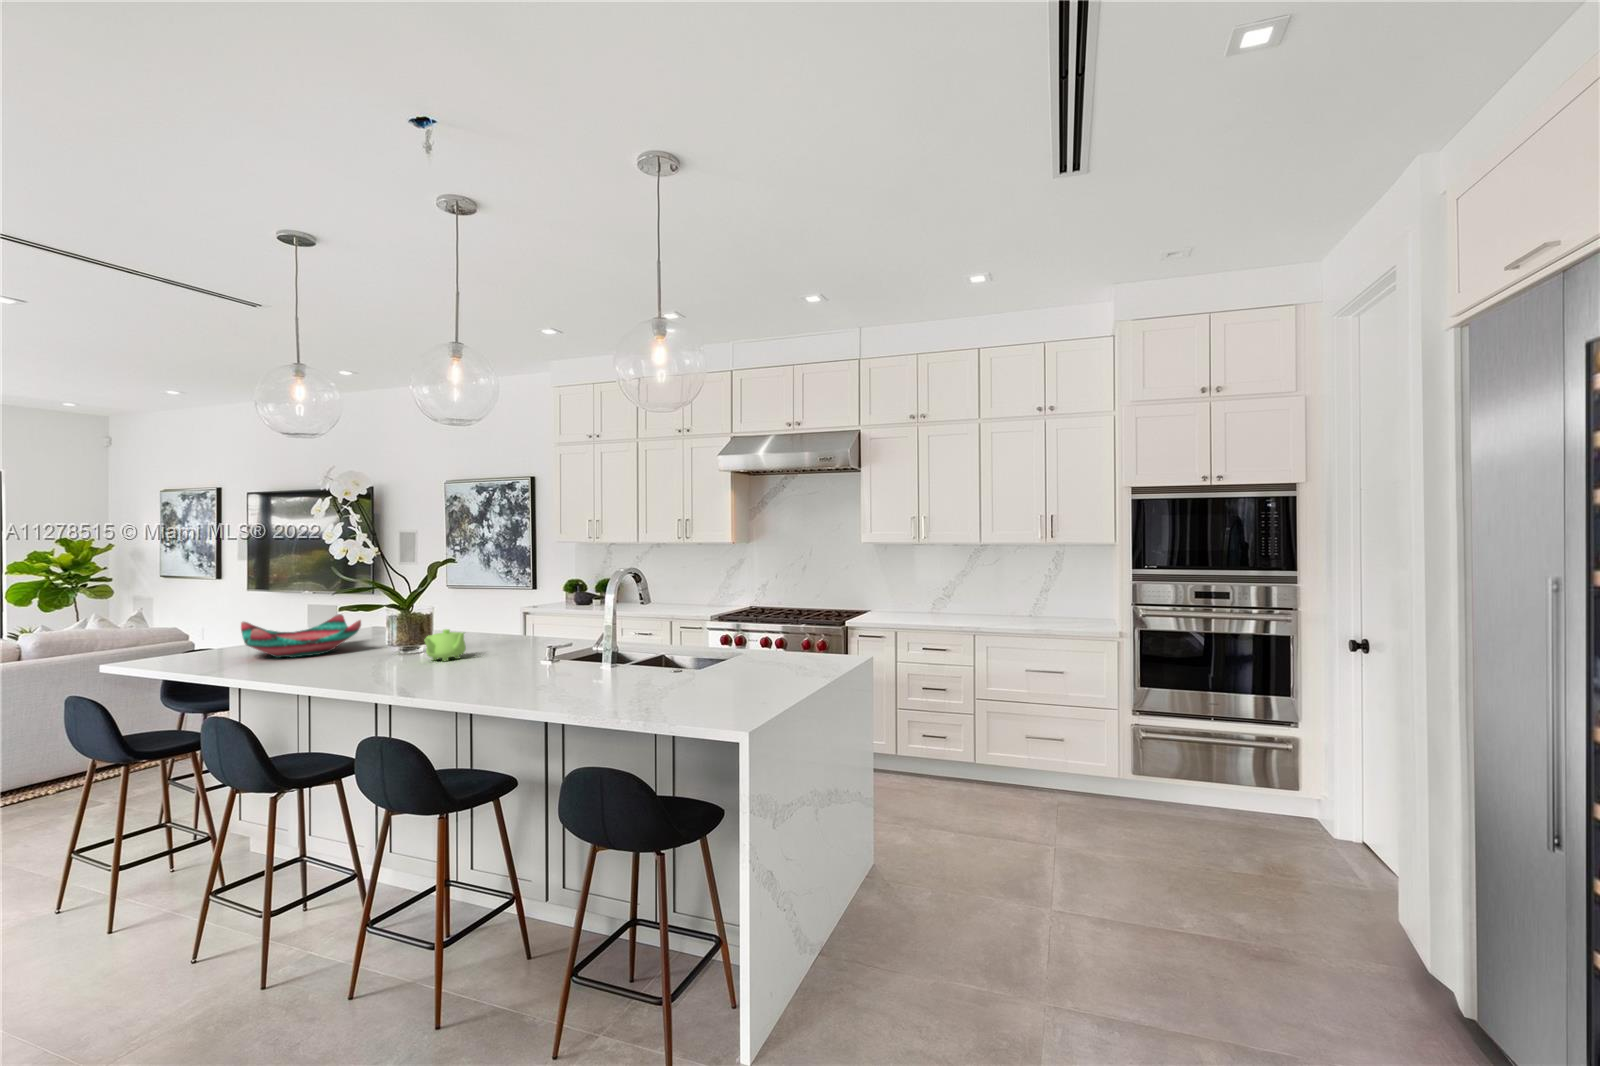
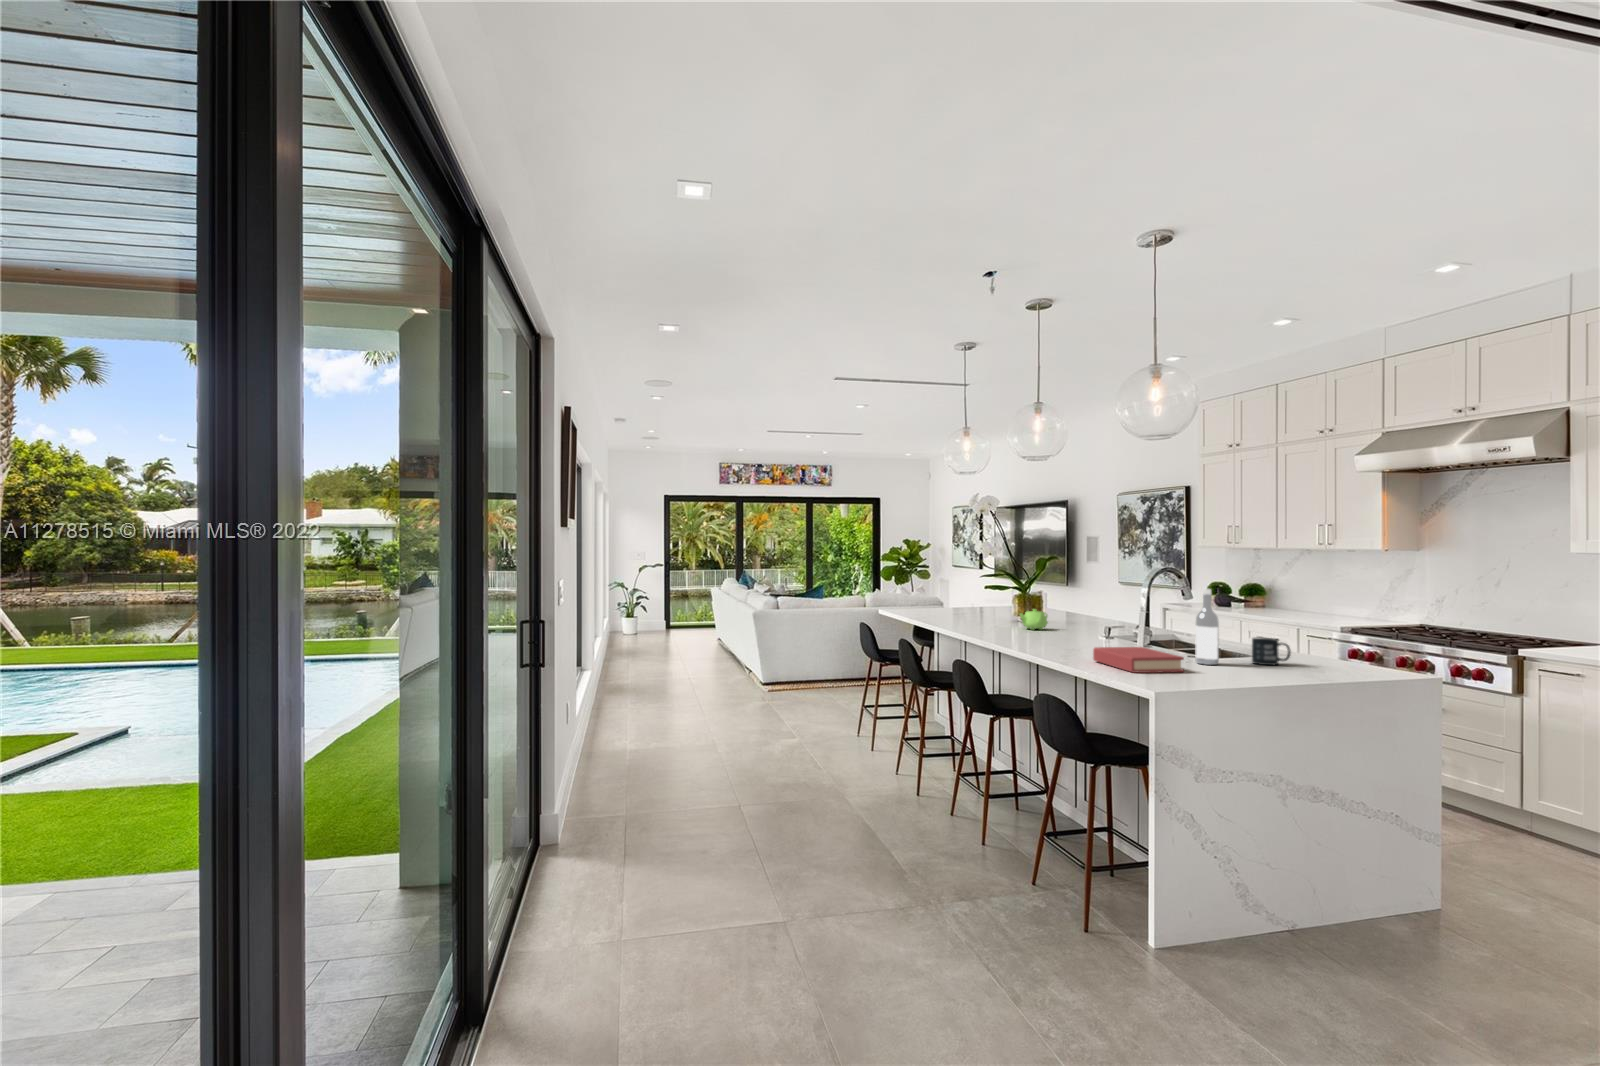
wine bottle: none [756,582,781,677] -> present [1196,589,1219,665]
decorative bowl: present [241,614,361,658] -> none [945,595,1001,619]
mug: none [789,632,821,664] -> present [1252,637,1291,665]
hardback book: none [667,668,795,714] -> present [1093,647,1184,673]

